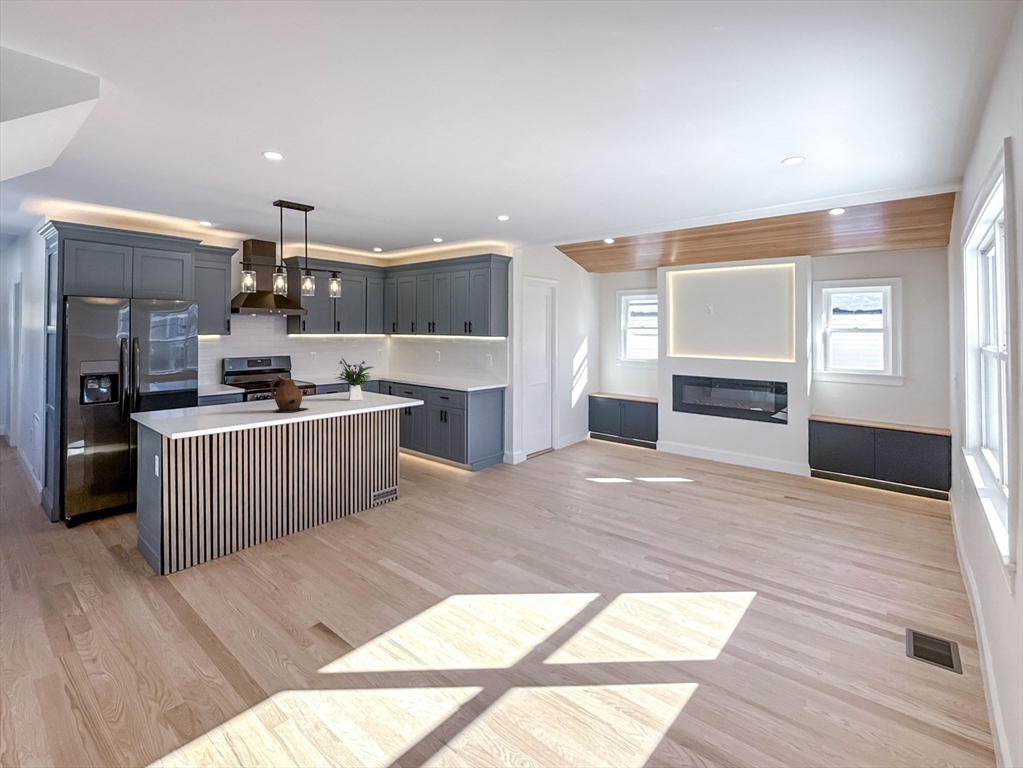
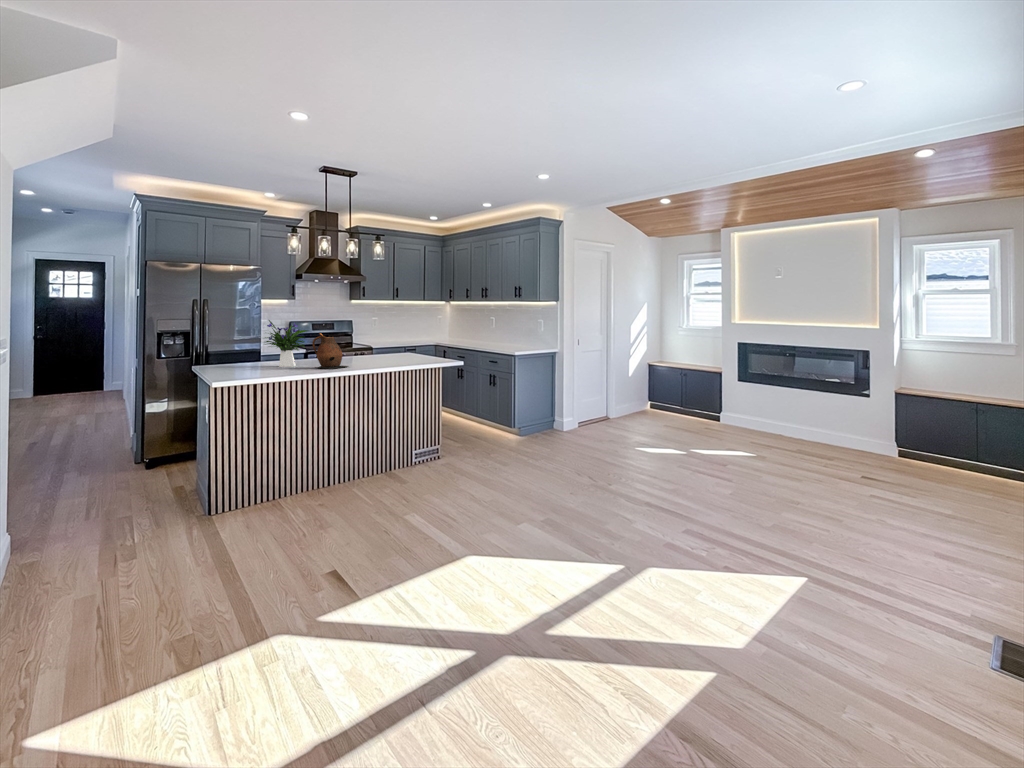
flower arrangement: present [337,358,373,400] -> present [265,320,308,367]

